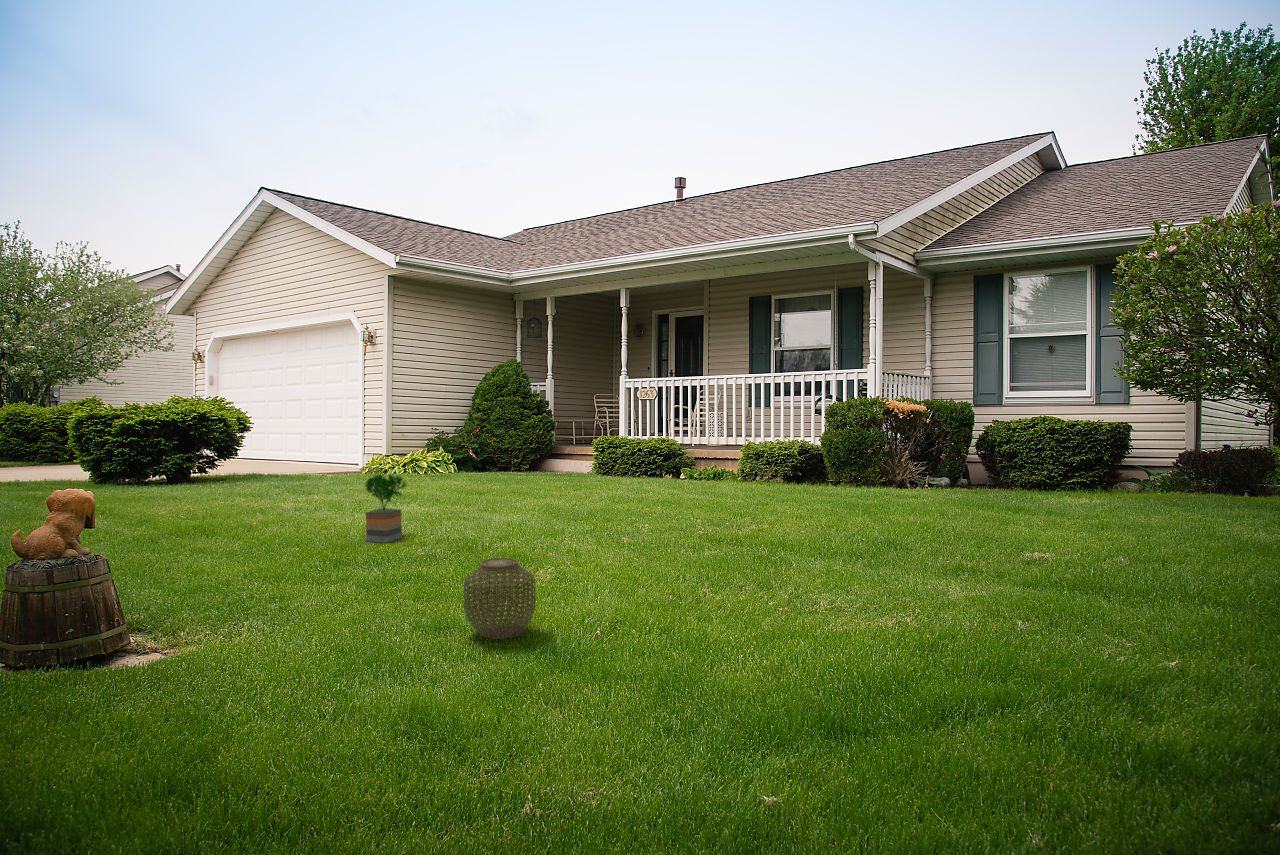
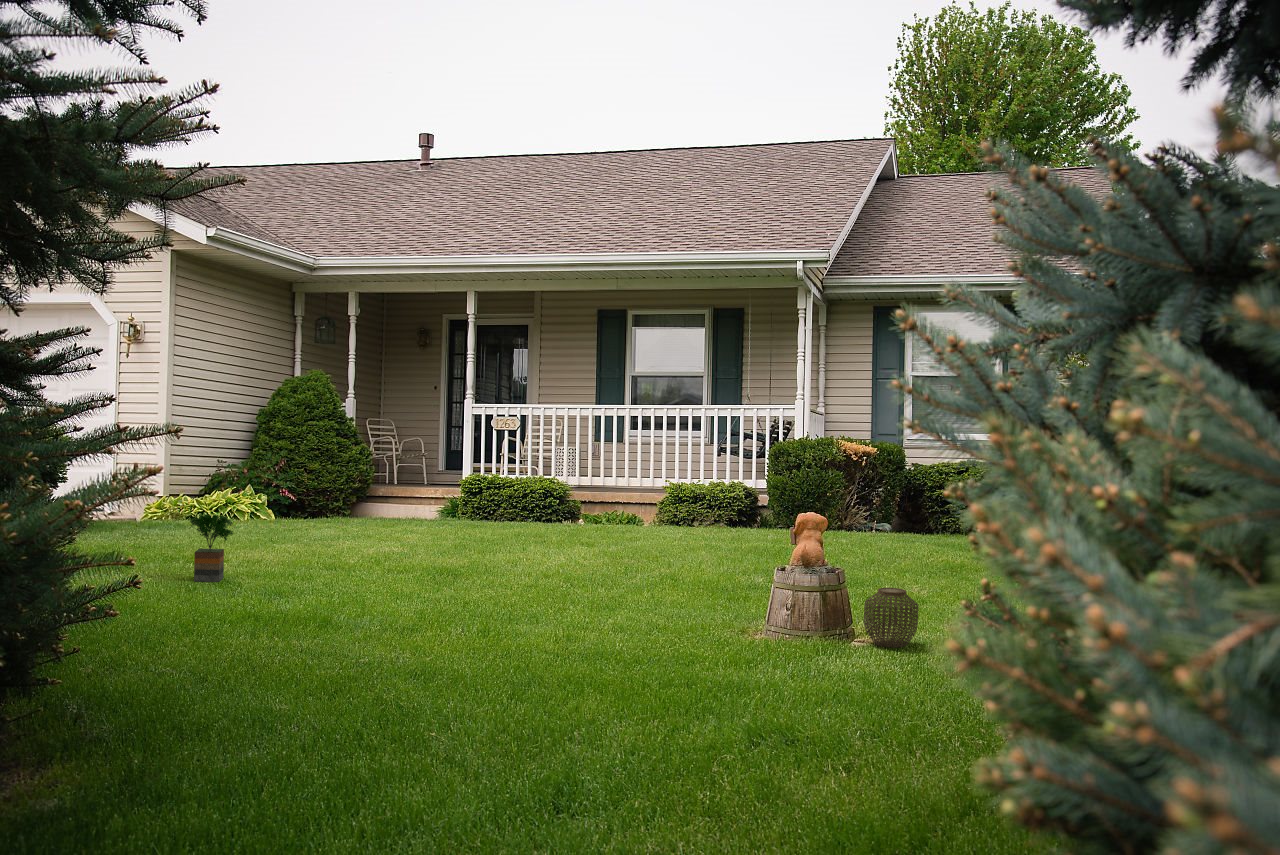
potted tree: present [365,475,407,543] -> present [190,514,233,582]

